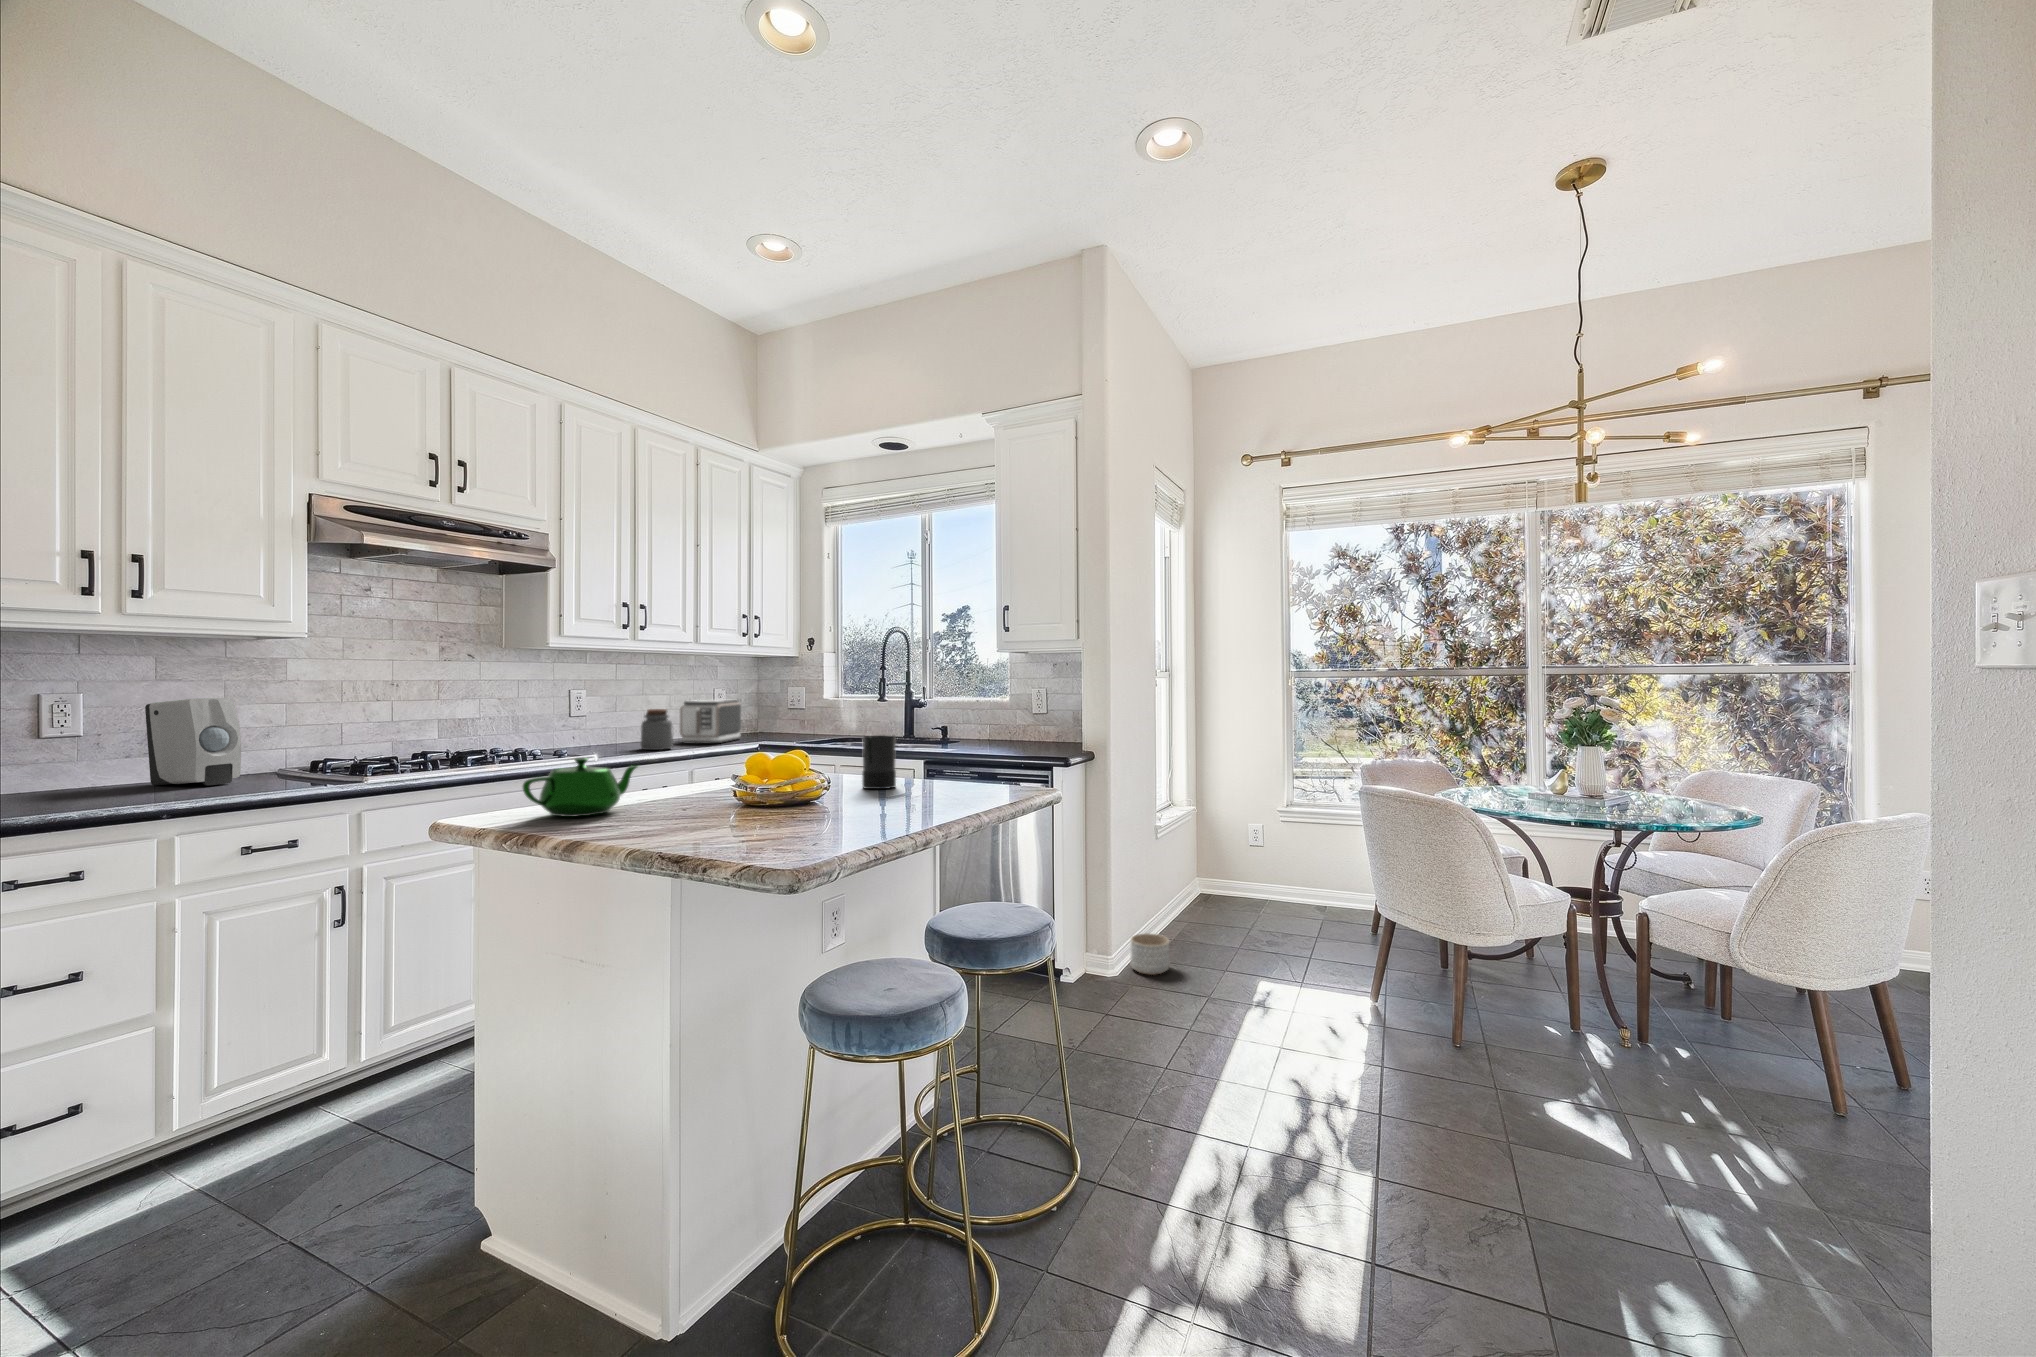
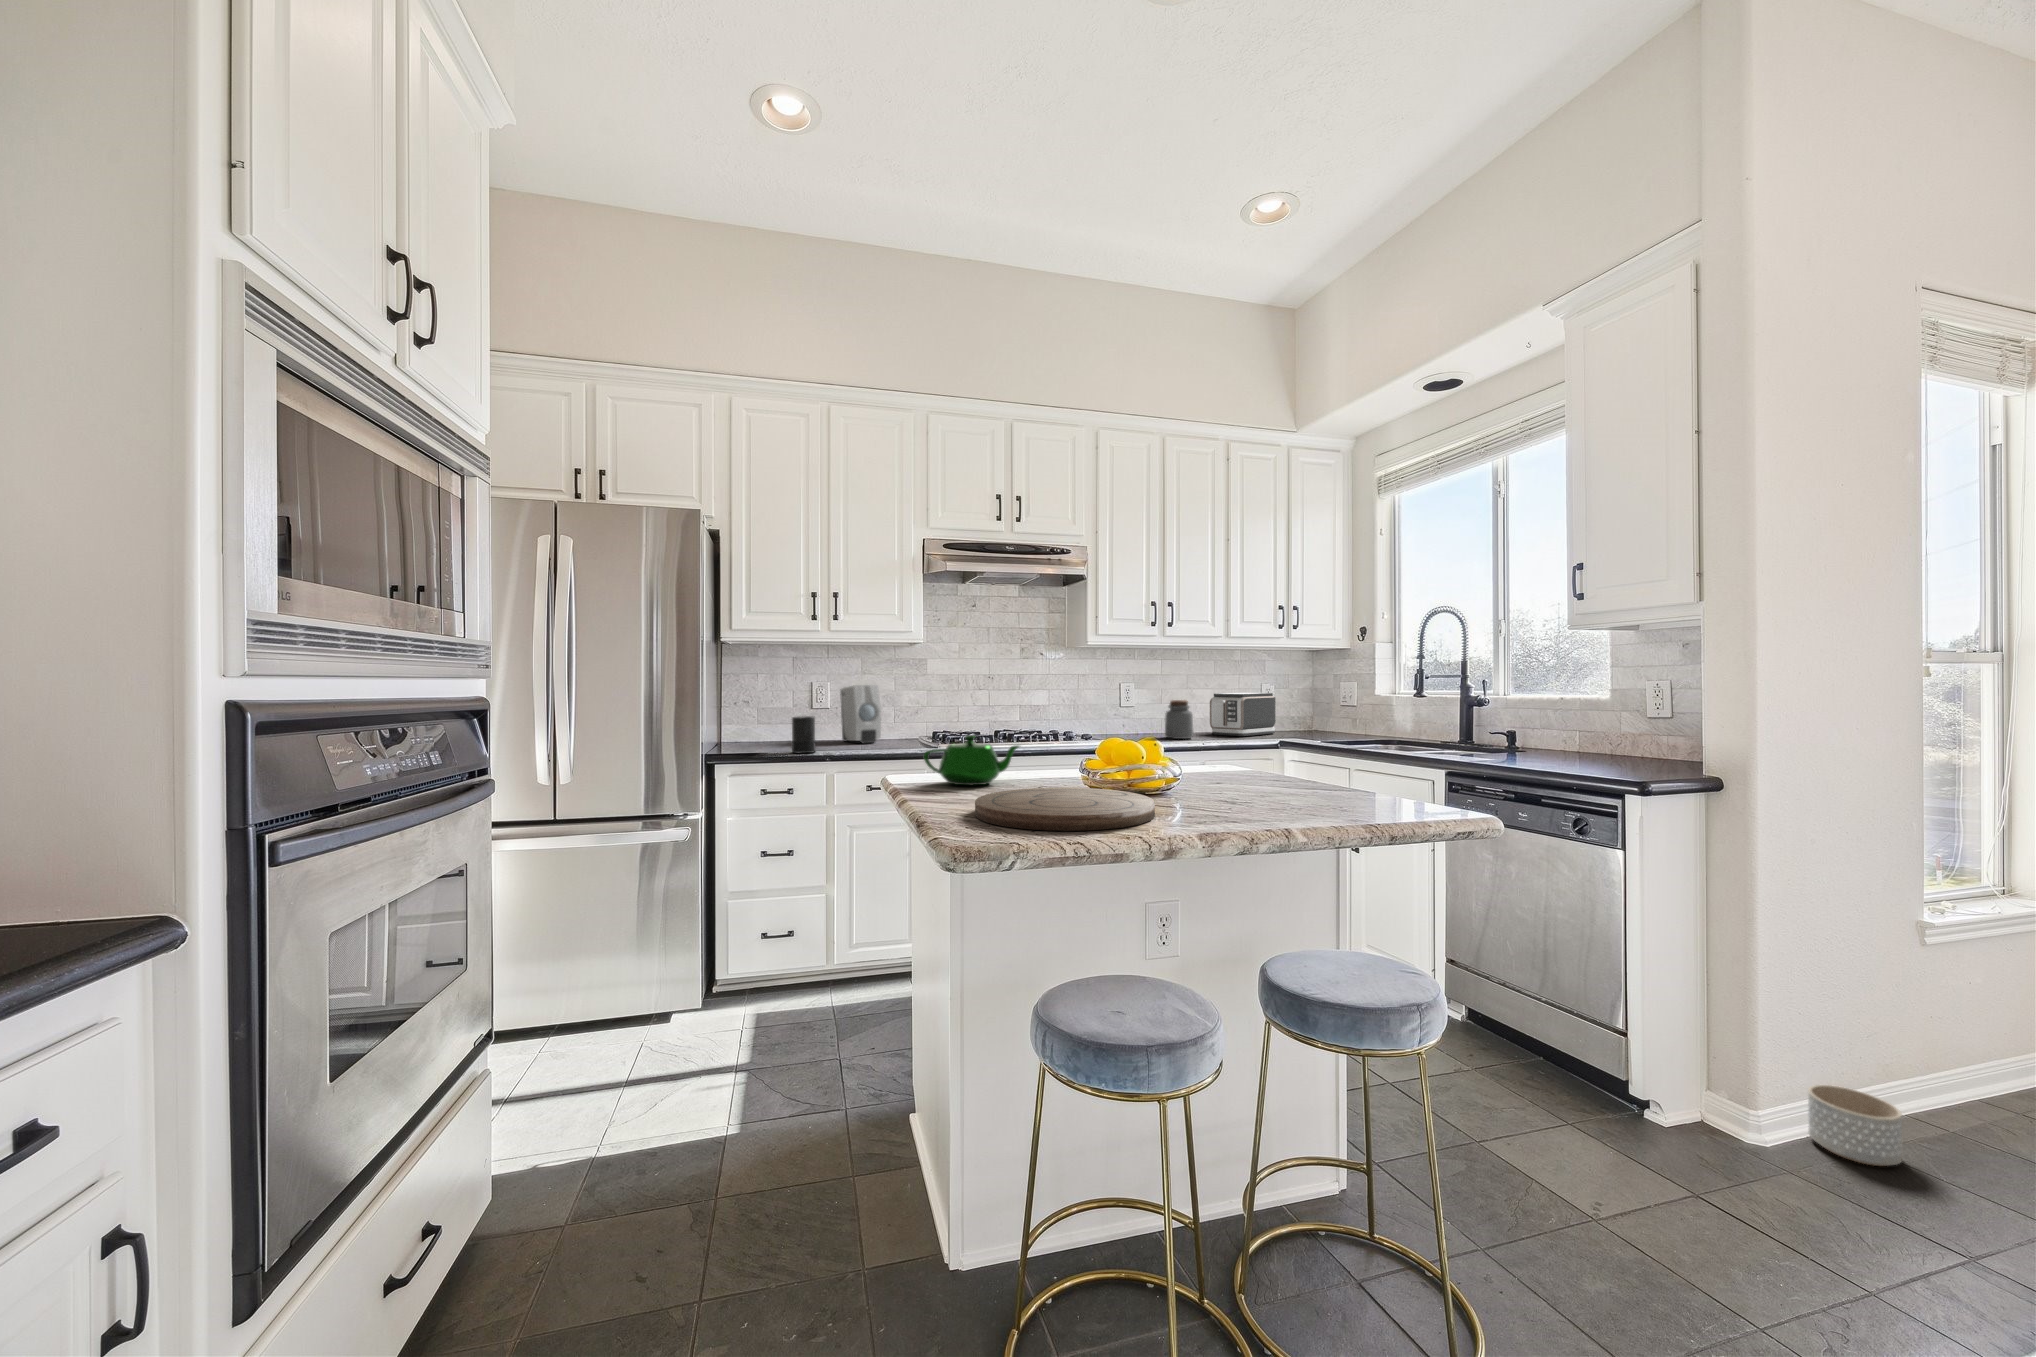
candle: present [862,735,896,789] -> present [792,716,815,753]
cutting board: none [682,800,866,845] -> present [975,788,1155,831]

